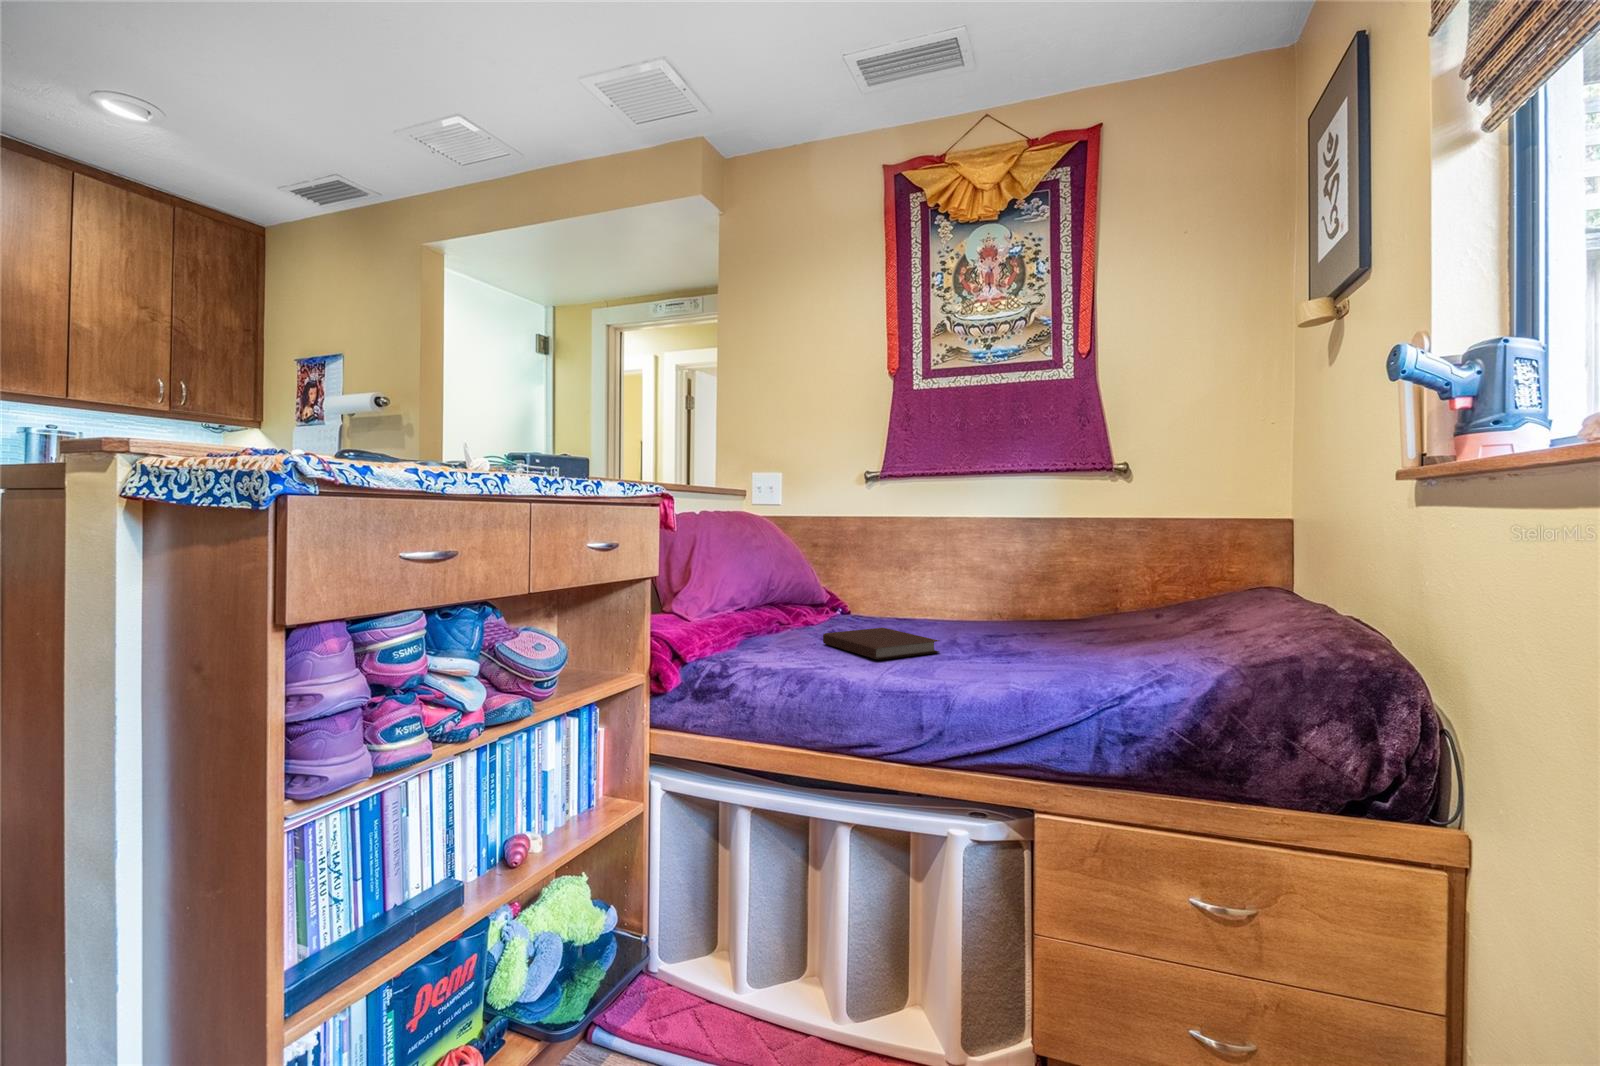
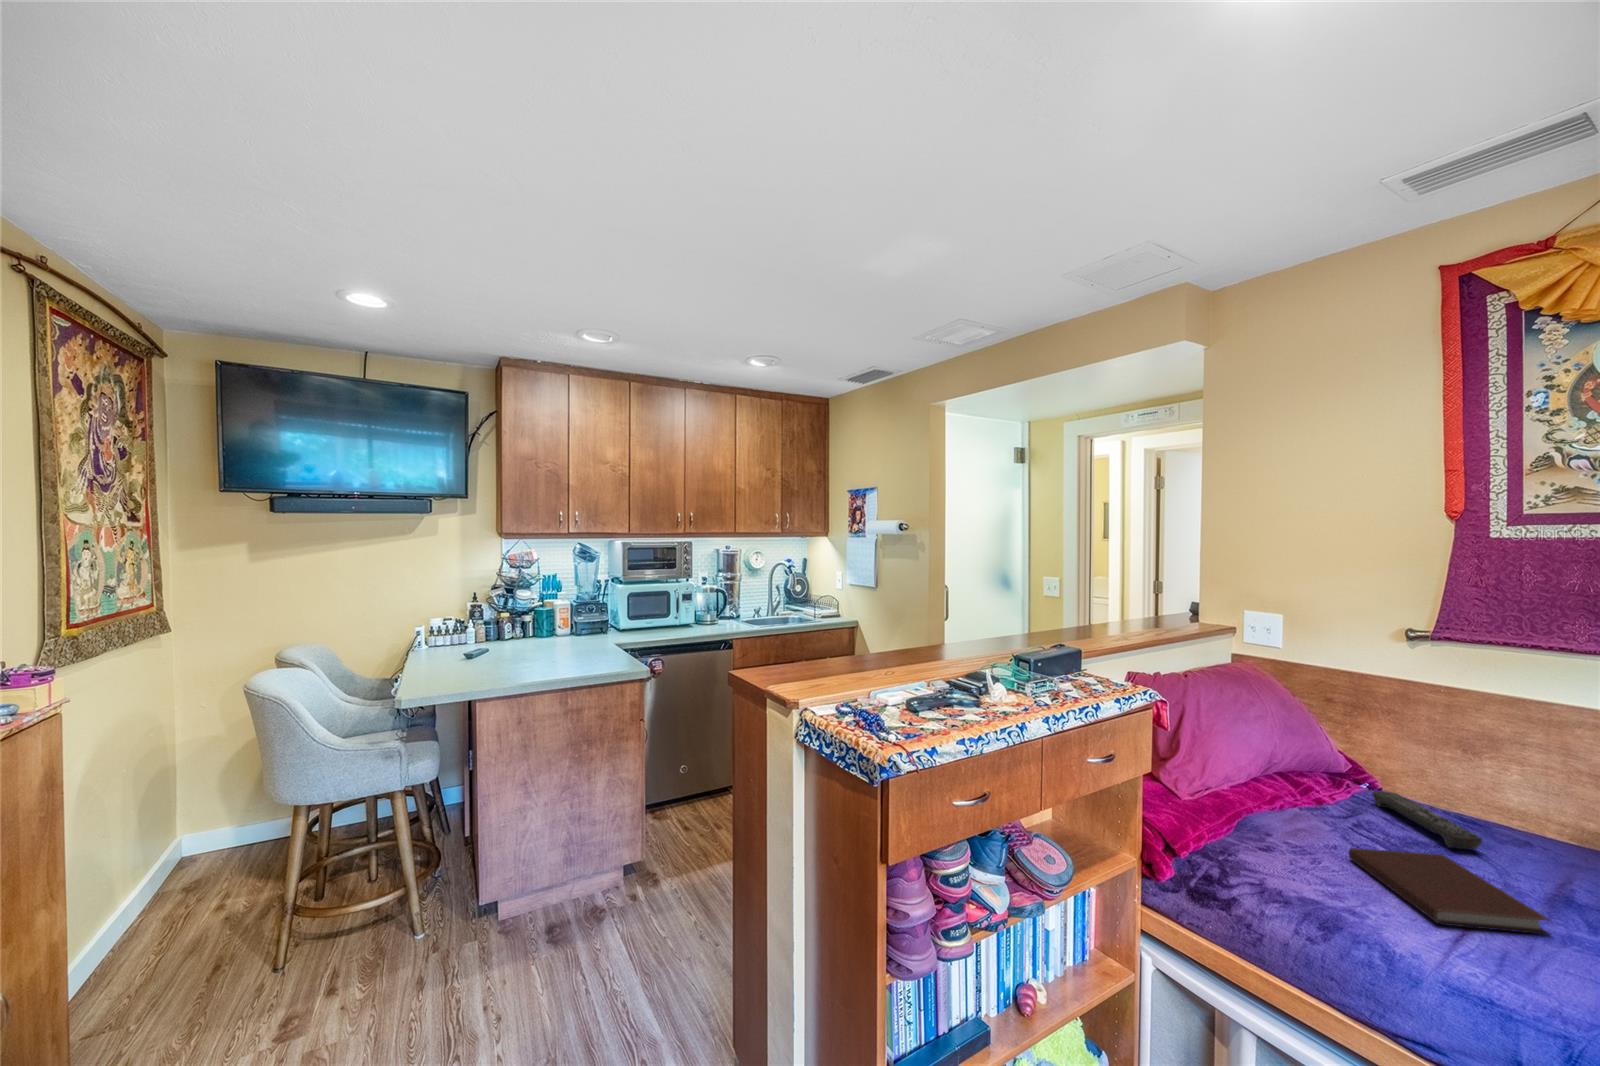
remote control: none [843,607,907,629] -> present [1372,791,1482,849]

